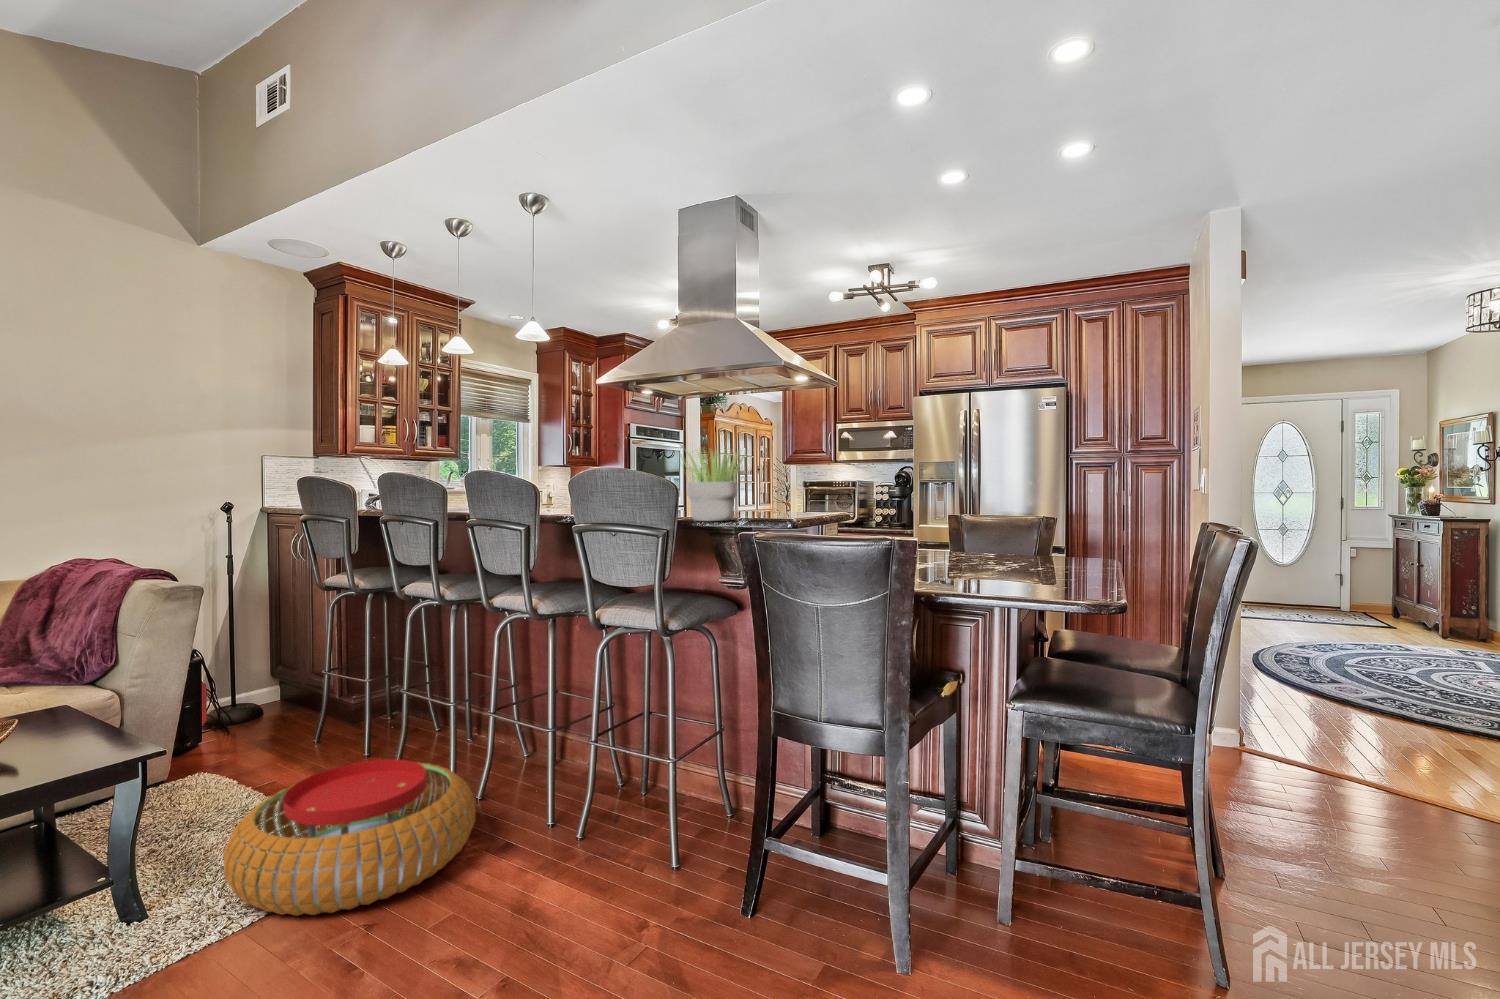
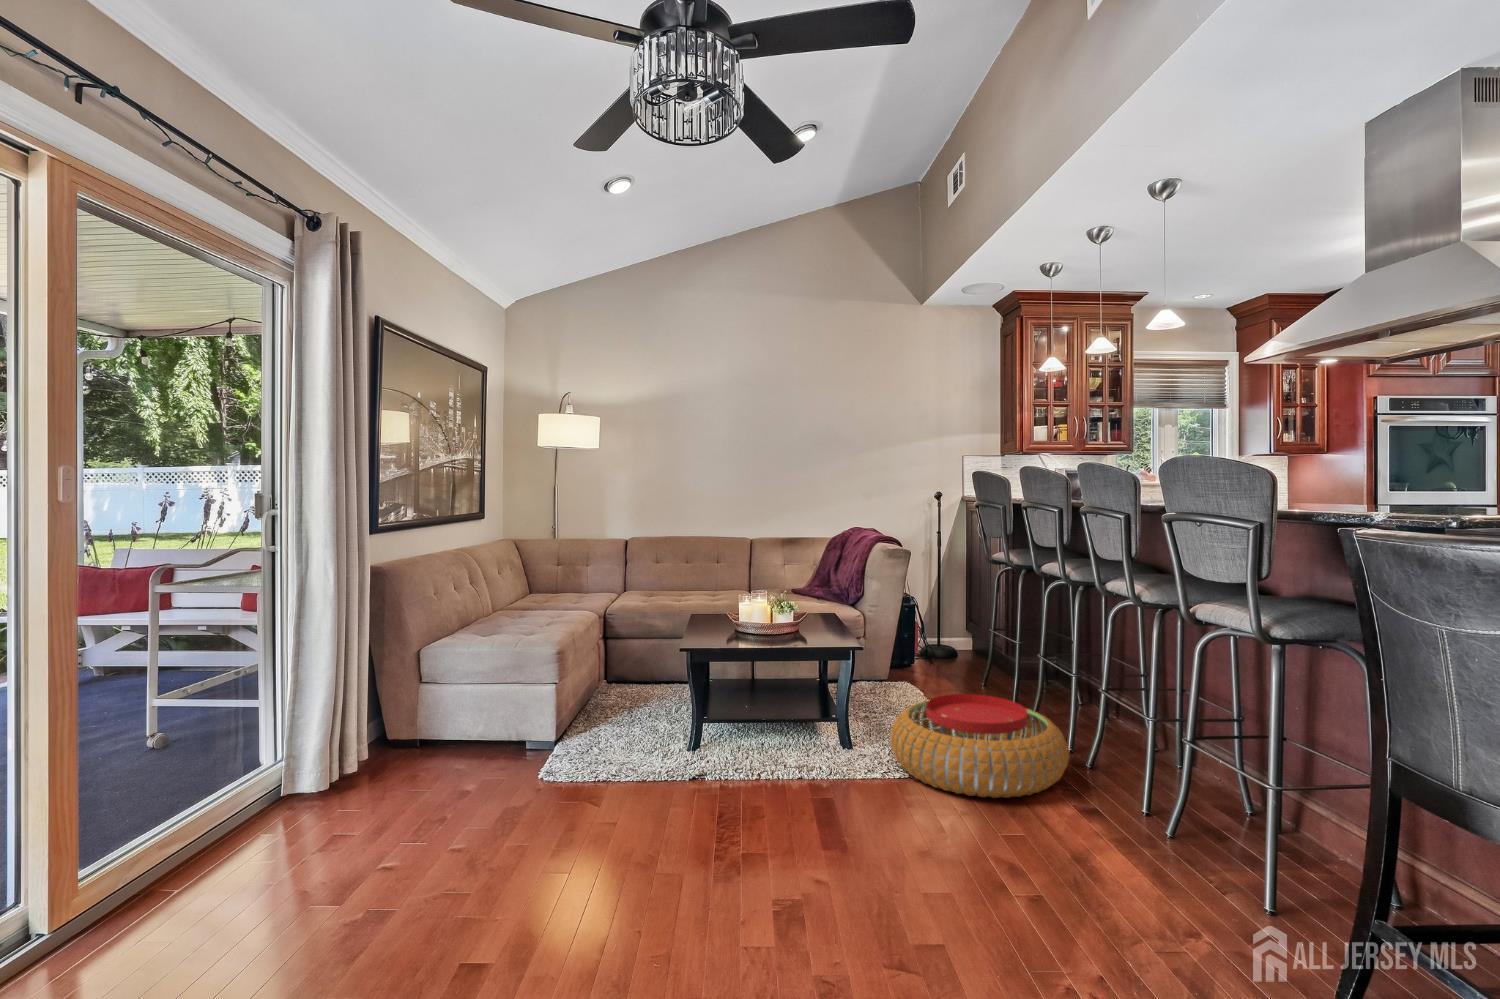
potted plant: present [678,449,748,521] -> none [1304,421,1445,516]

